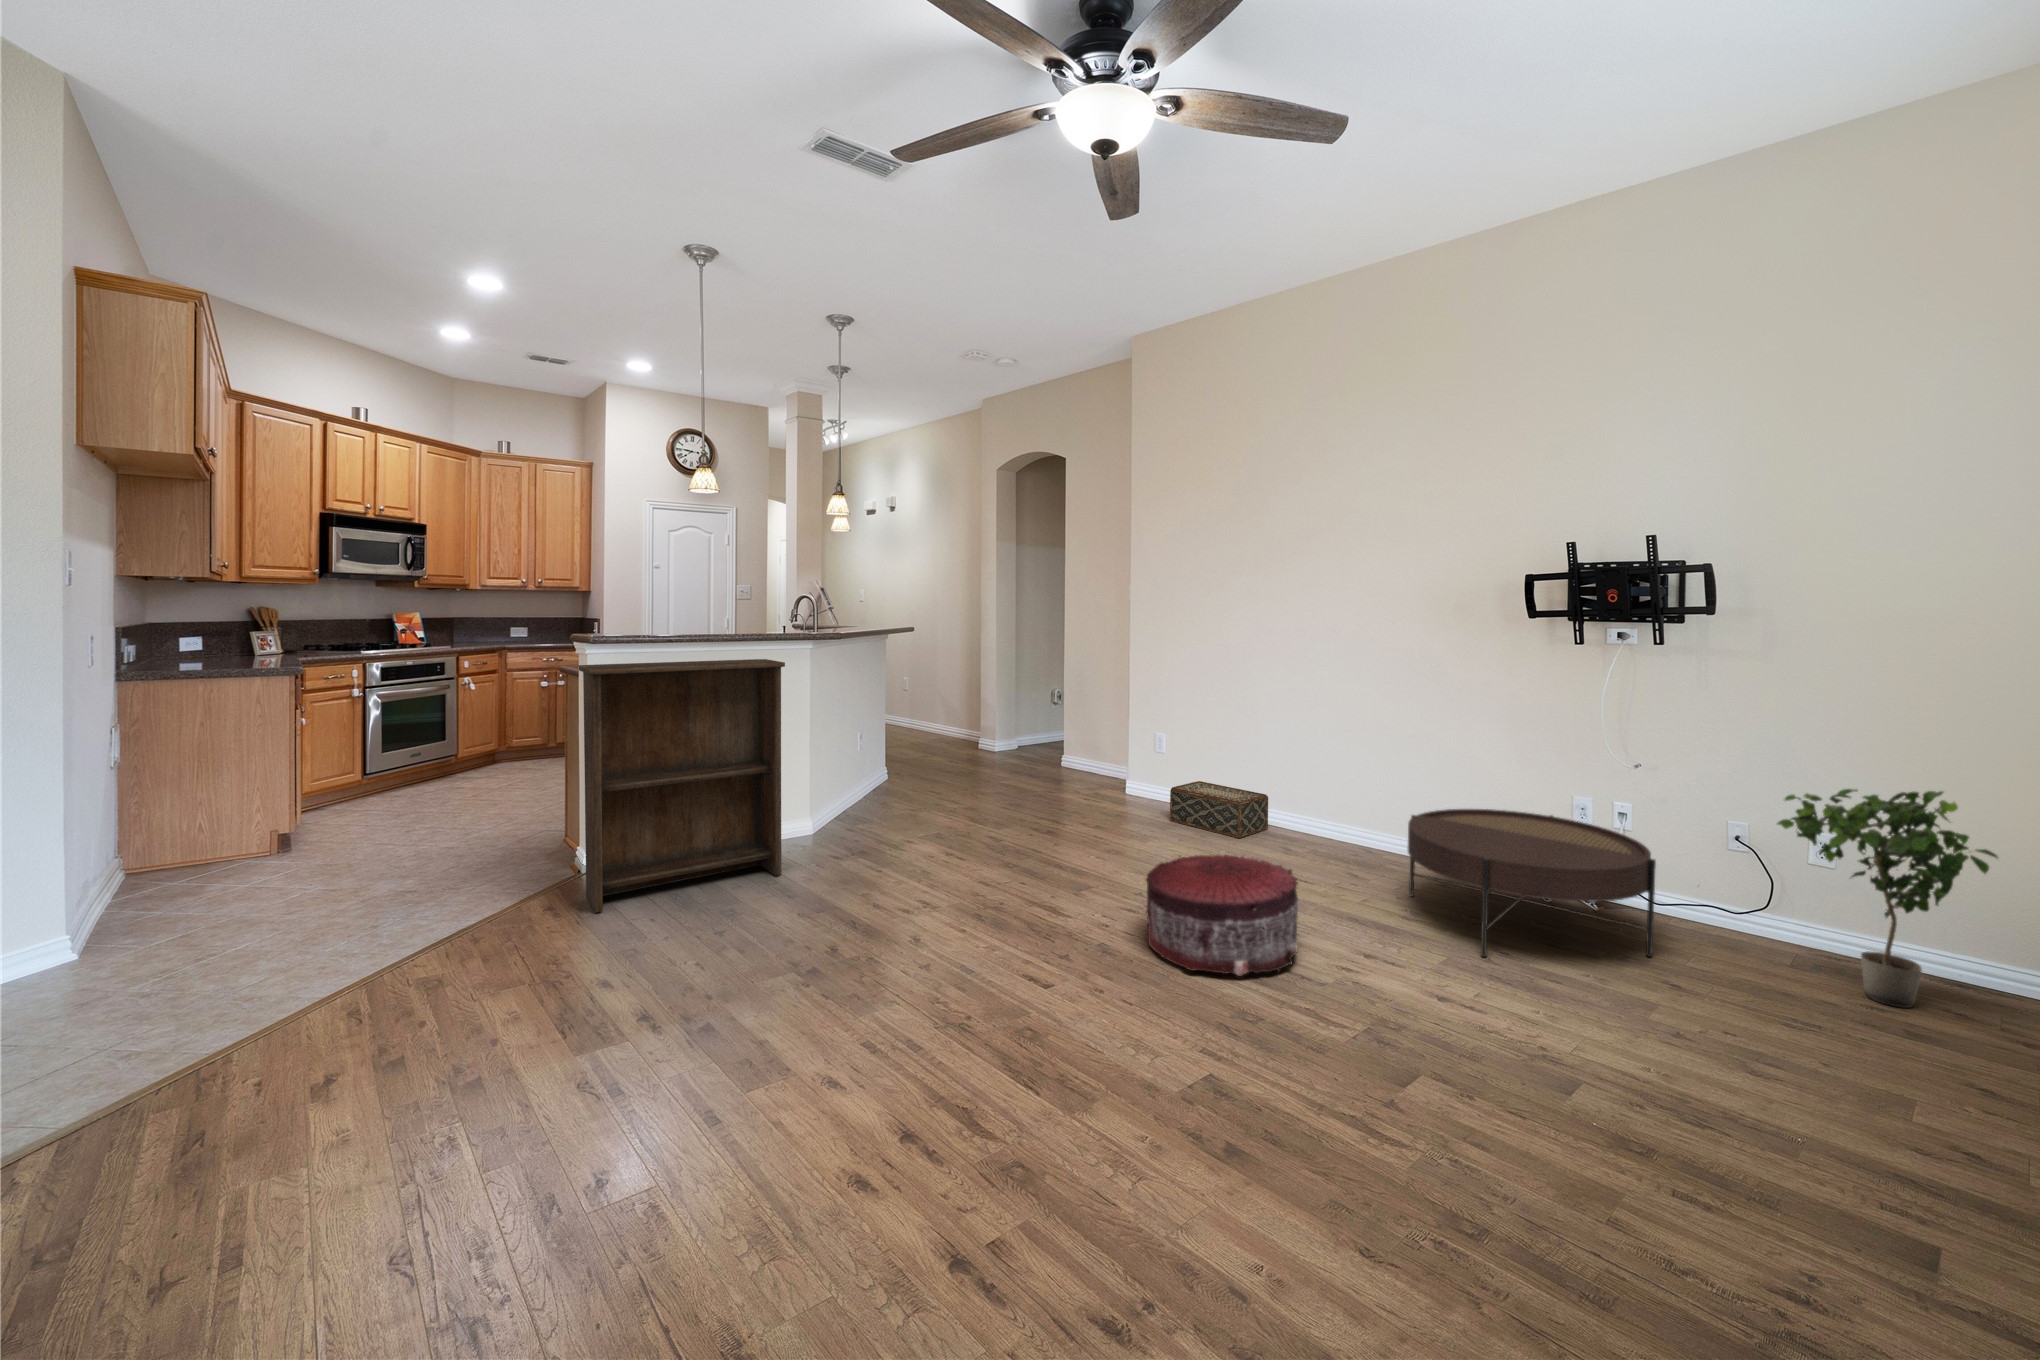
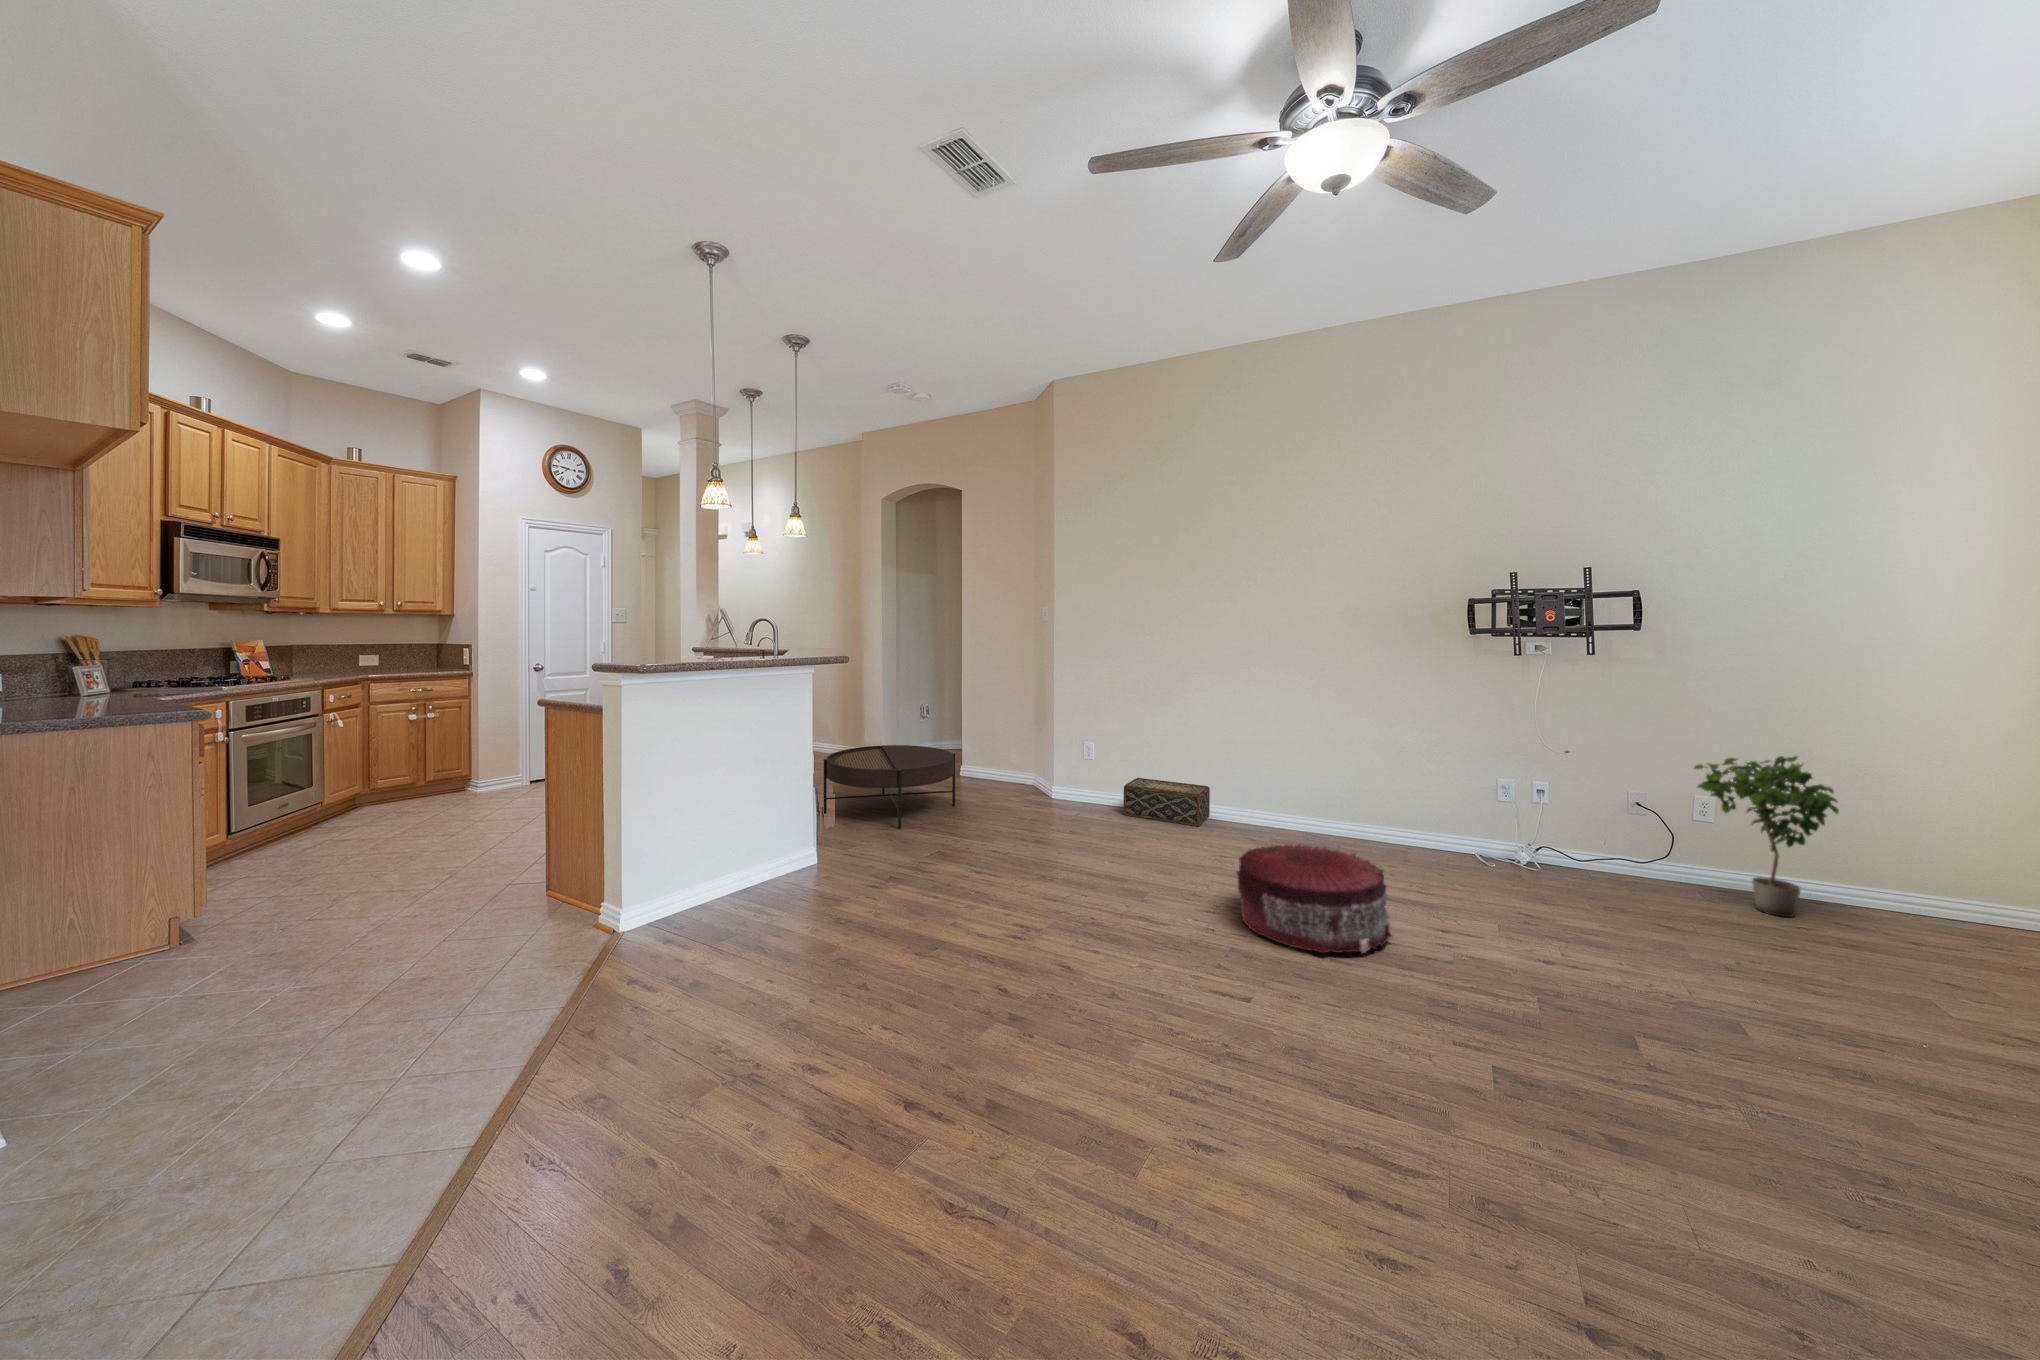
bookshelf: present [579,659,785,912] -> none [653,684,846,967]
coffee table: present [1408,809,1656,957] -> present [824,745,955,828]

